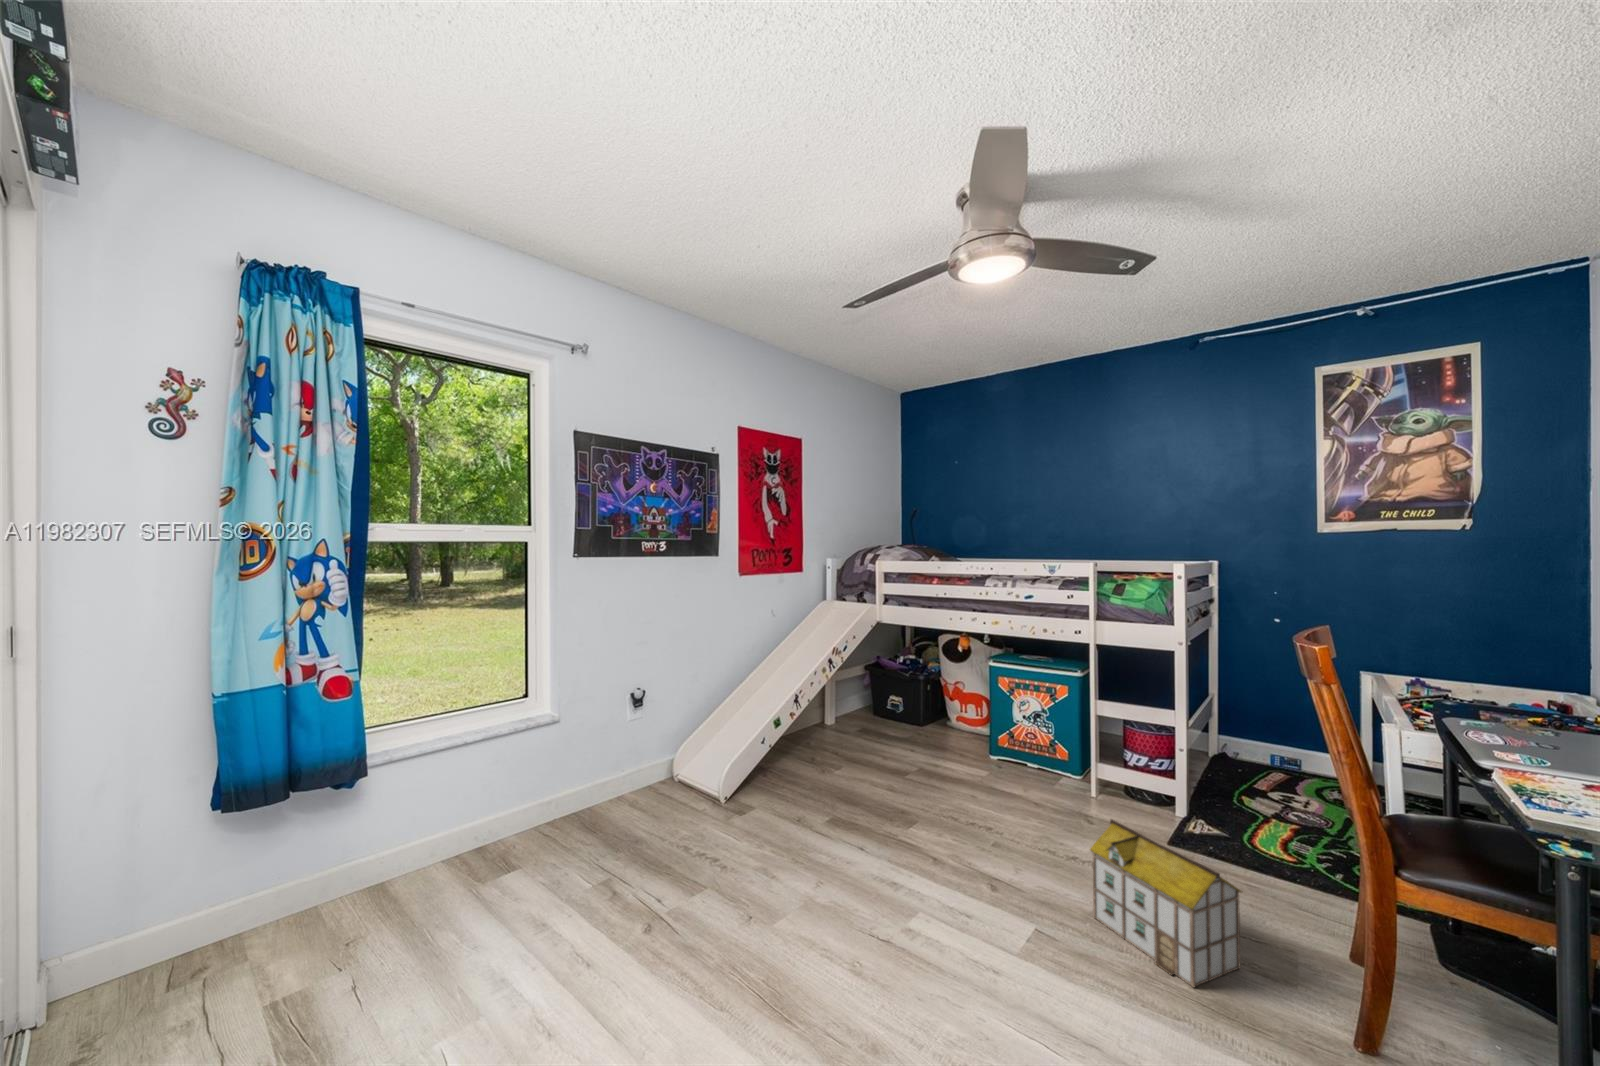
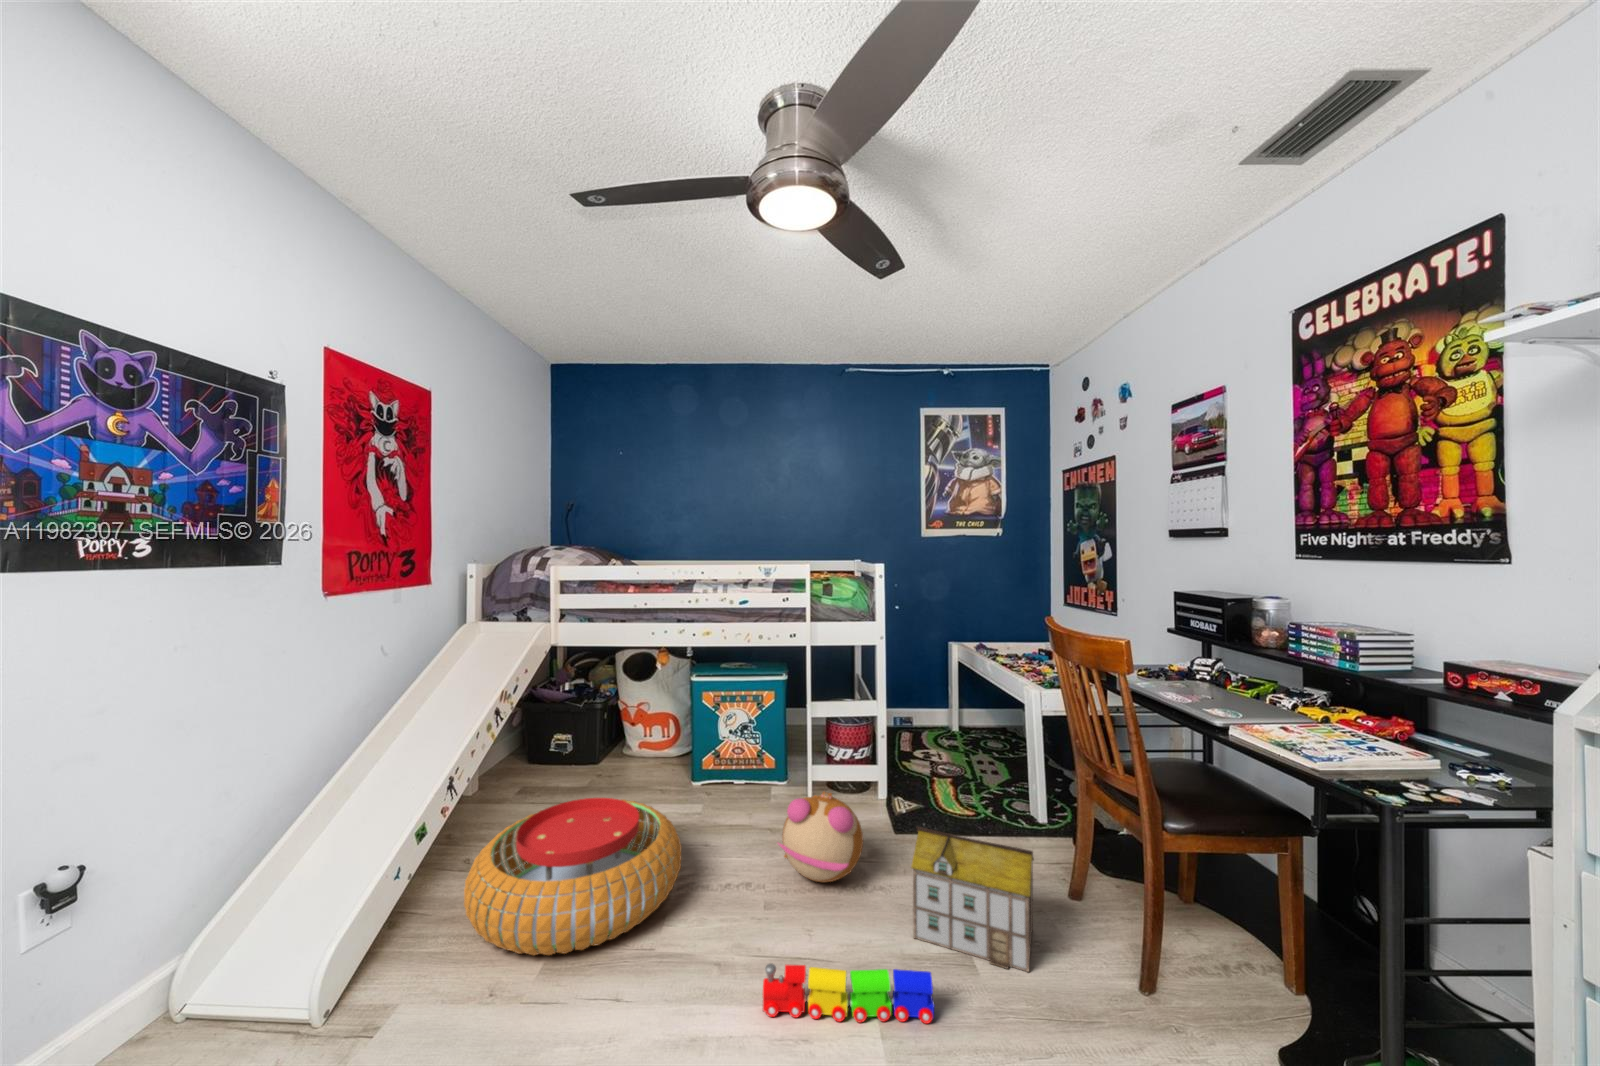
pouf: none [788,732,934,826] -> present [464,798,681,955]
plush toy: none [999,772,1089,855] -> present [778,792,863,882]
toy train: none [927,866,1062,964] -> present [763,964,935,1024]

